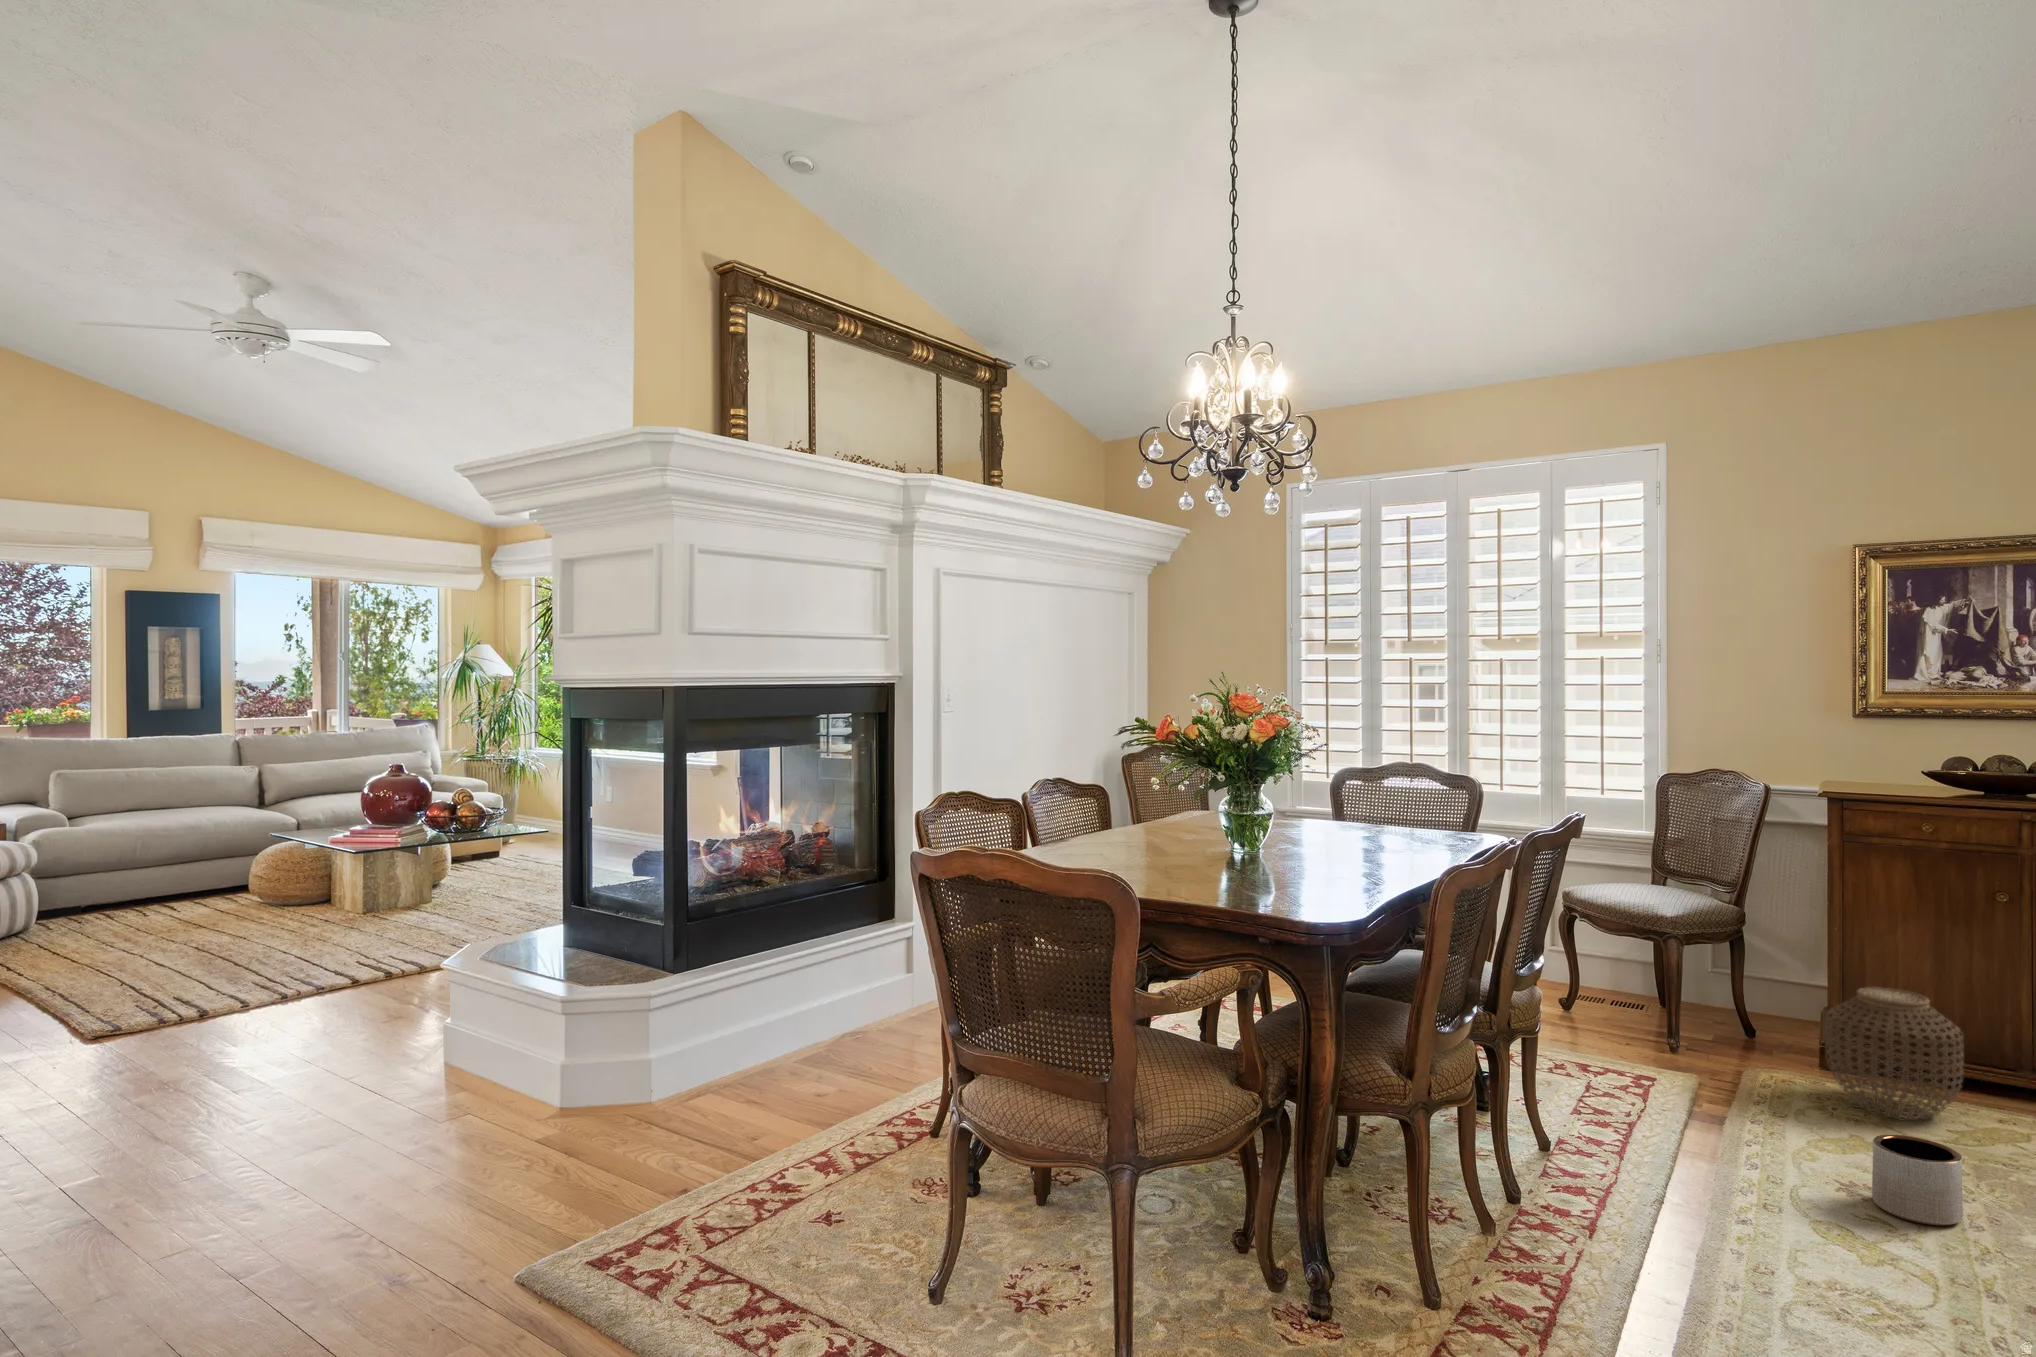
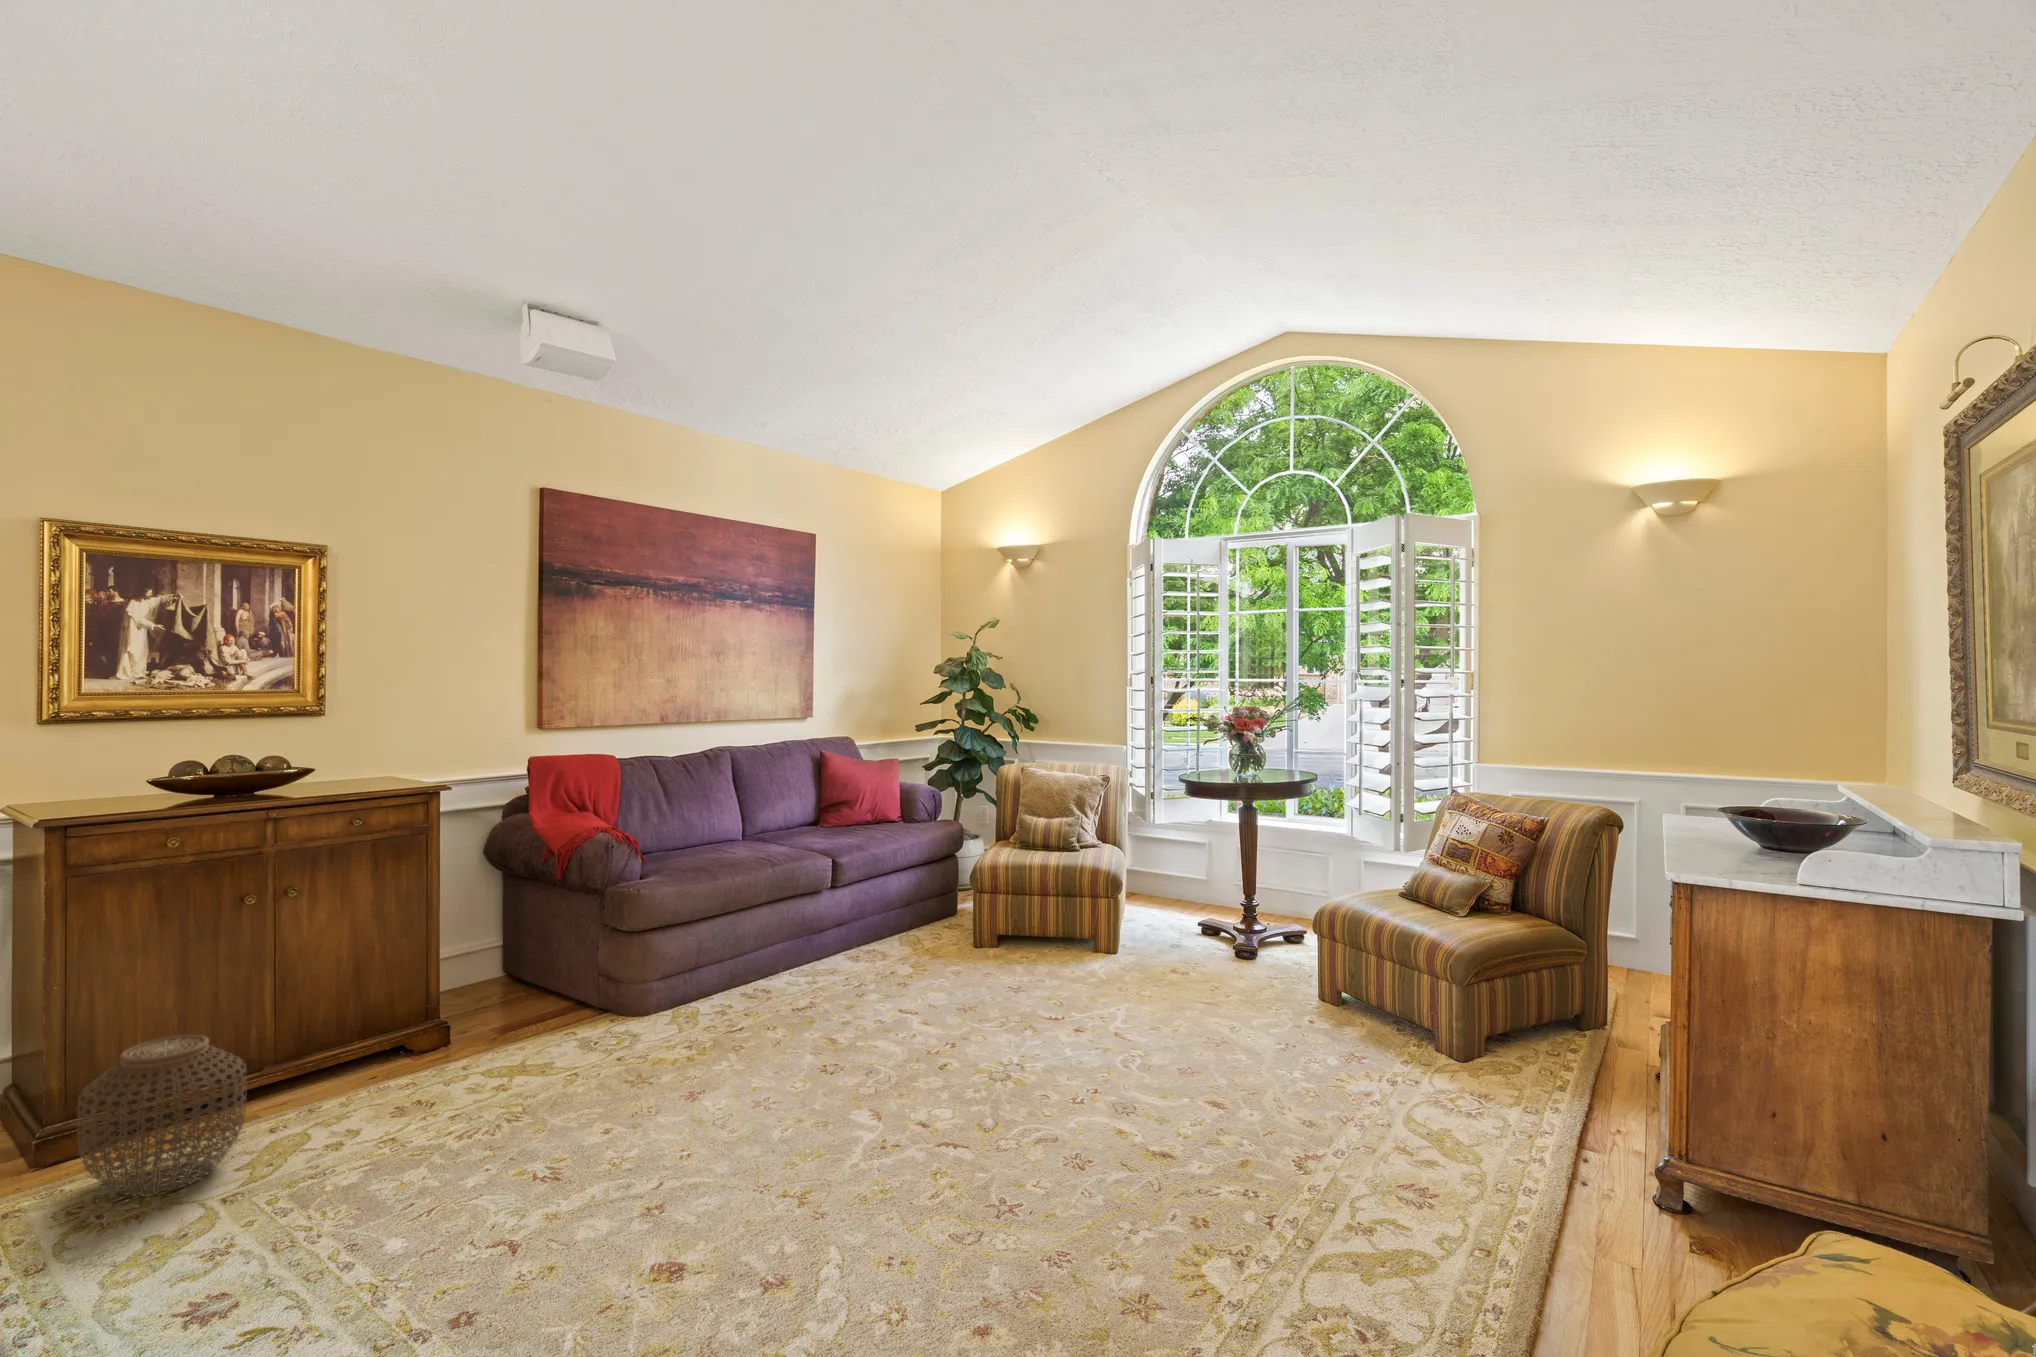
planter: present [1872,1135,1963,1225] -> none [231,1198,333,1313]

